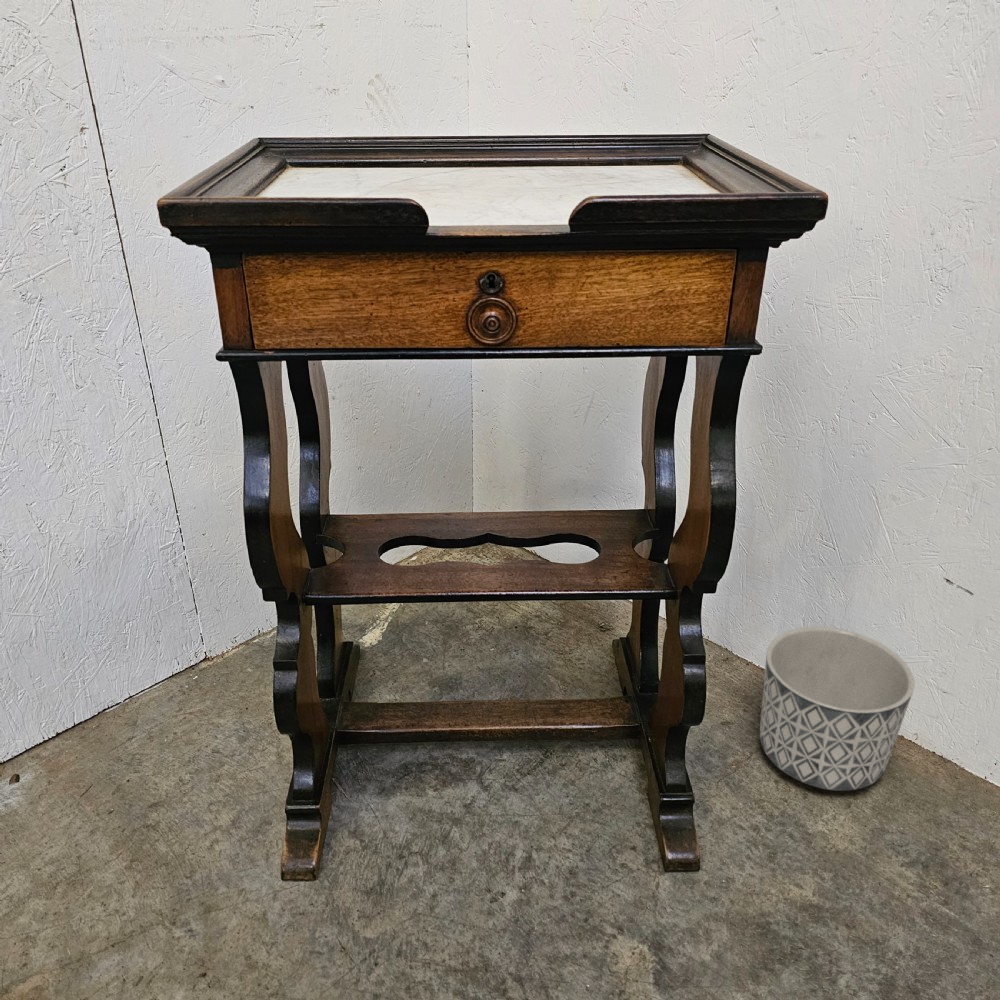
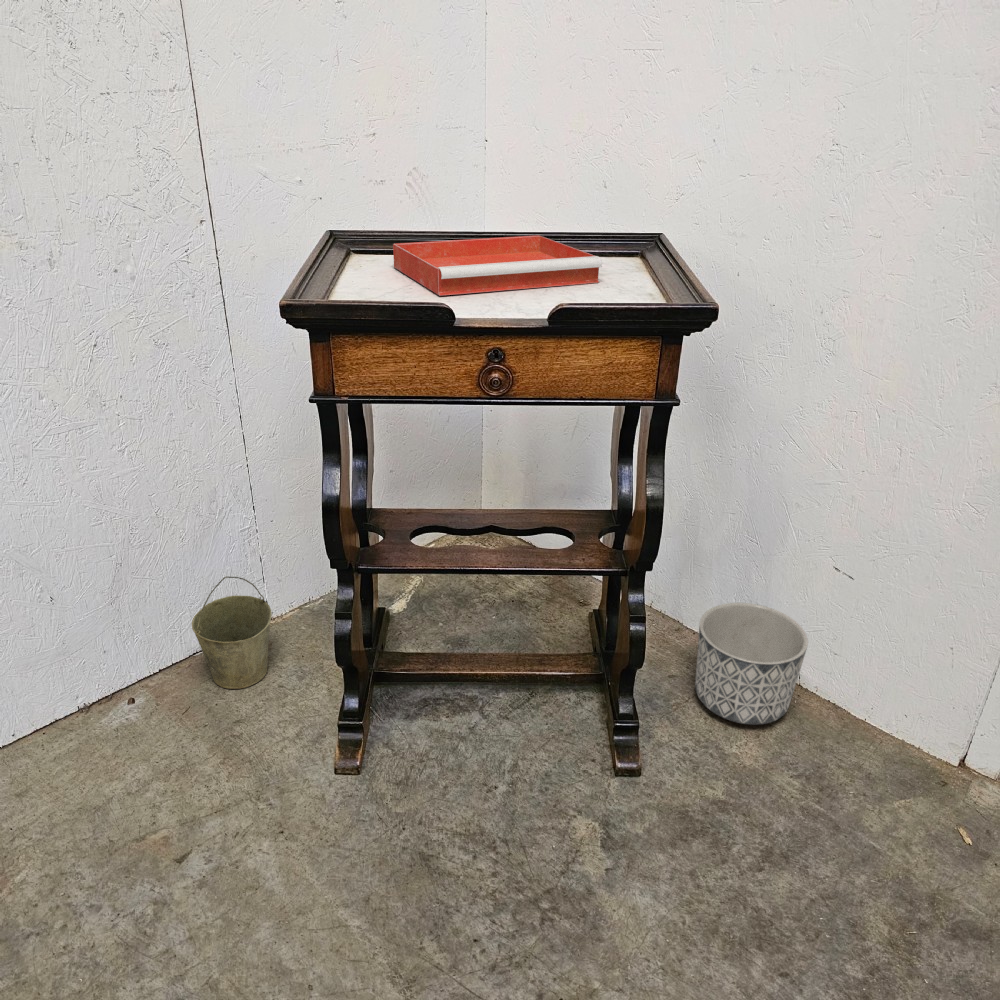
tray: none [341,135,640,198] -> present [393,235,602,296]
bucket: none [92,610,200,758] -> present [192,576,272,689]

